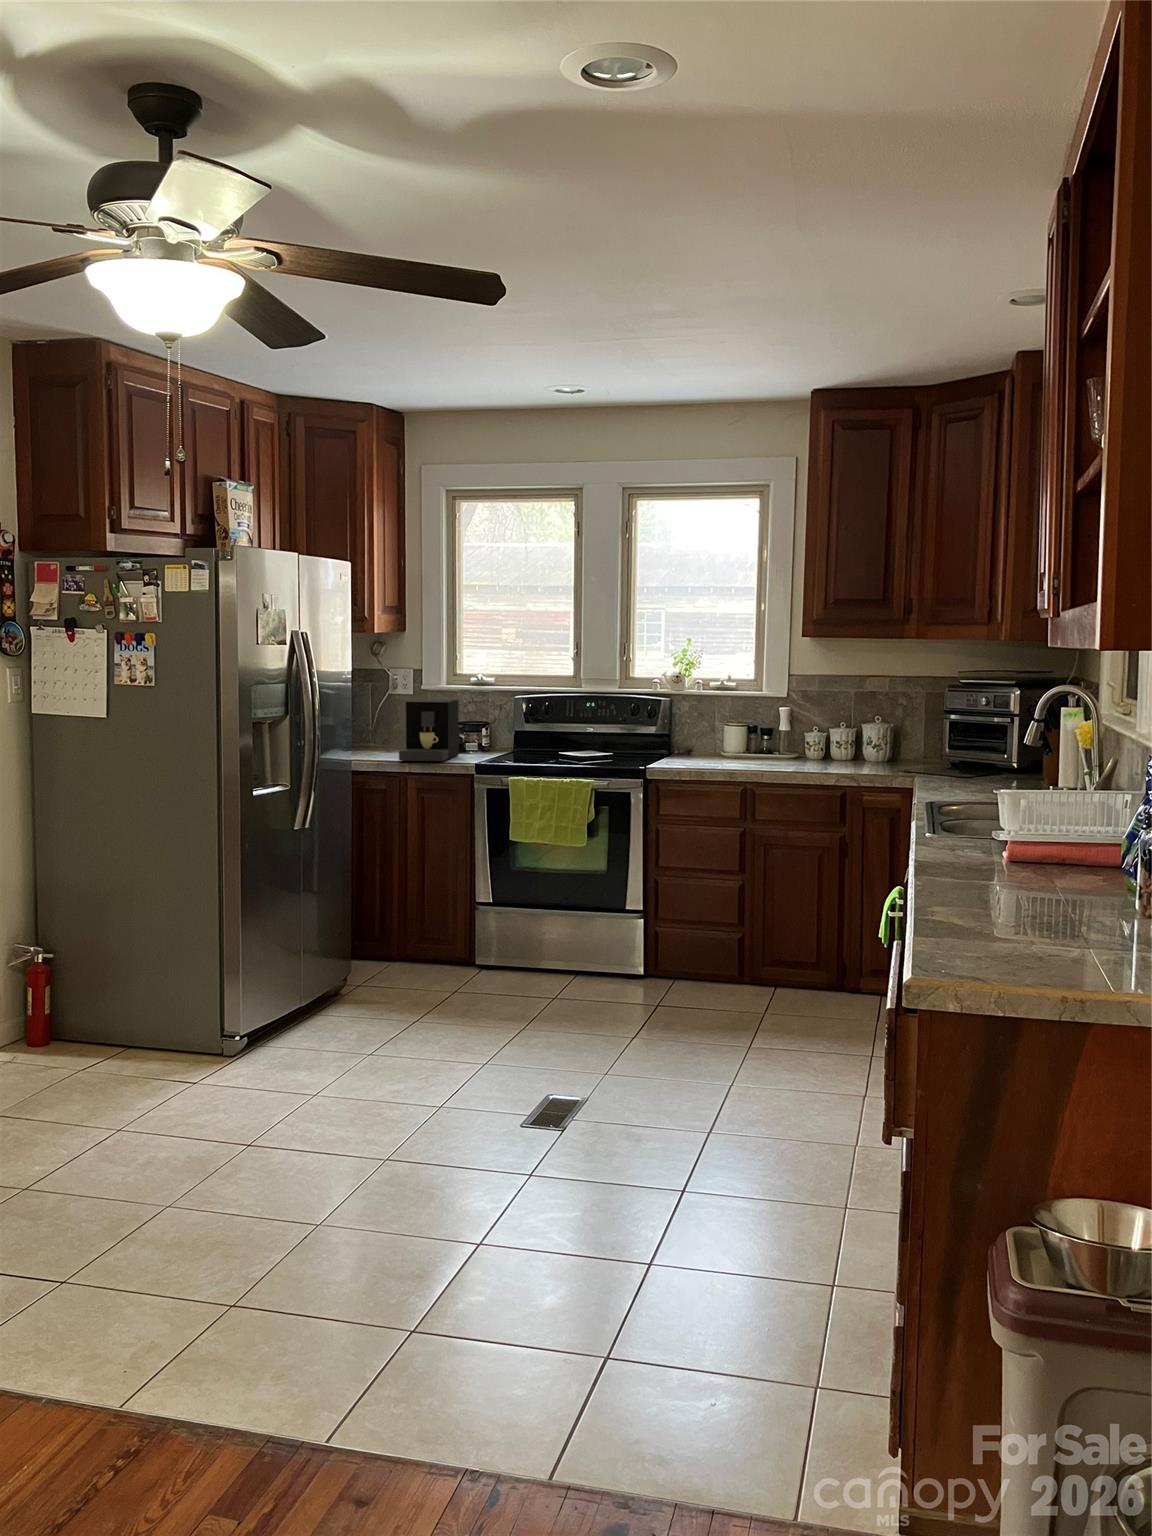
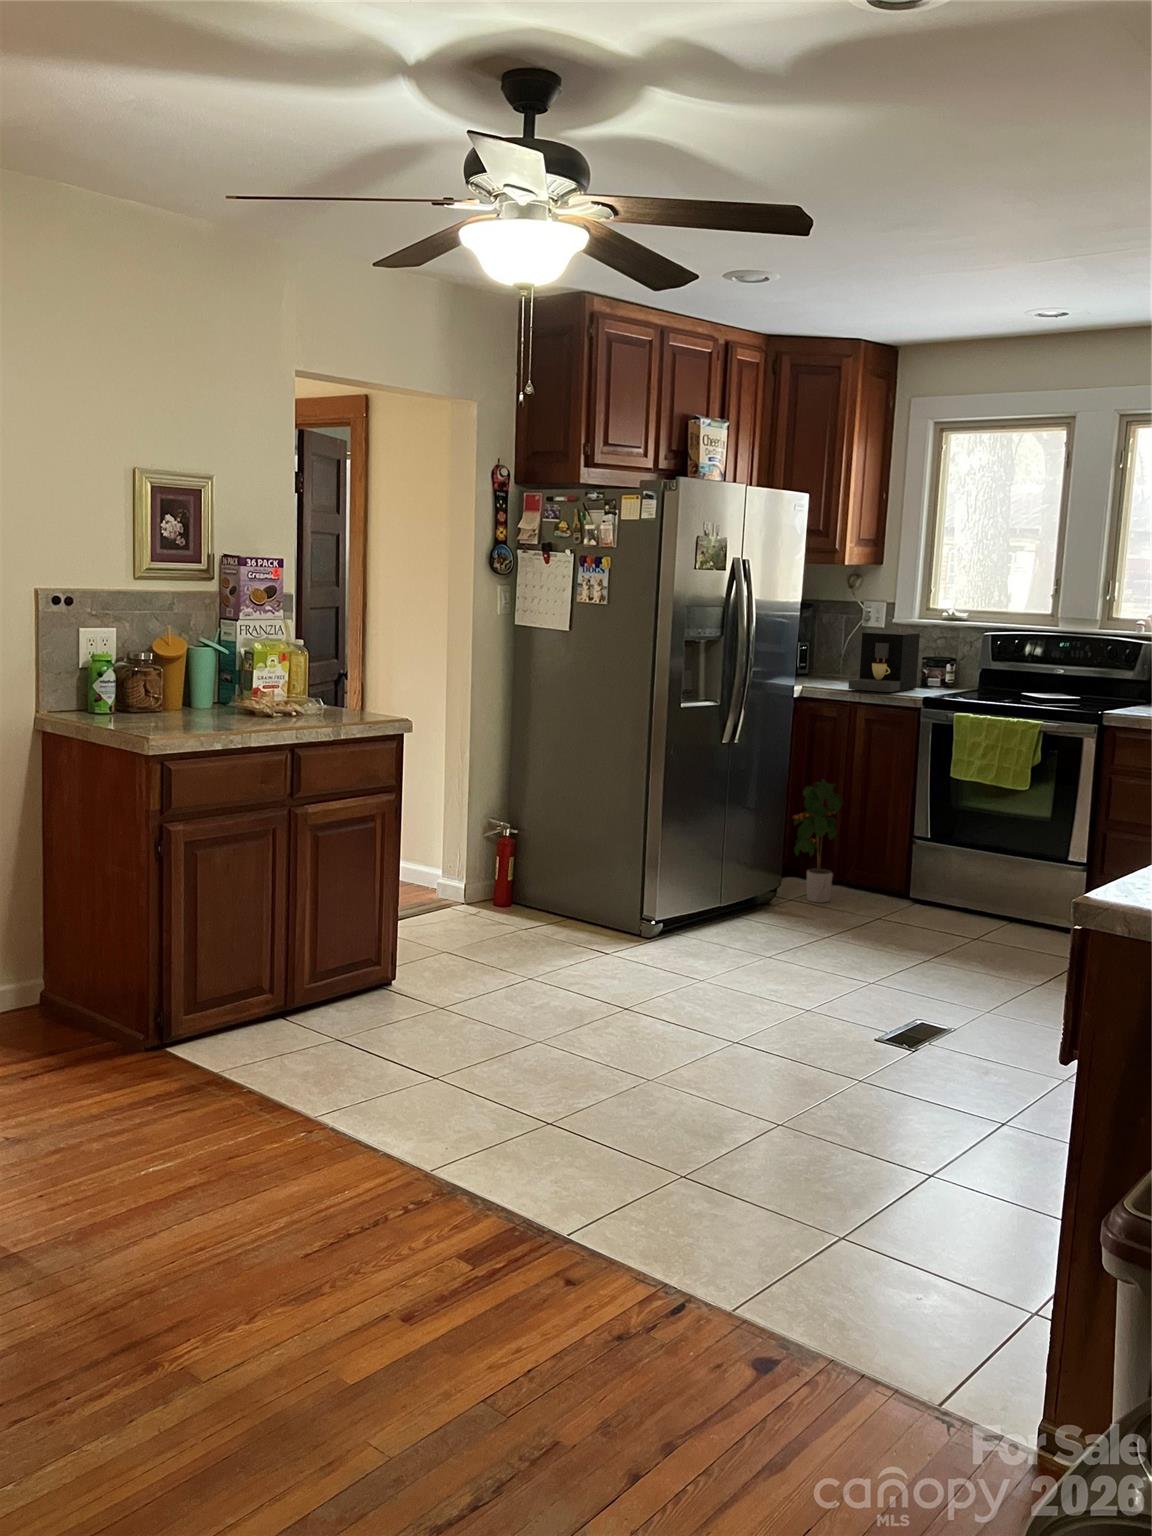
potted plant: none [358,855,402,985] -> present [793,780,843,903]

